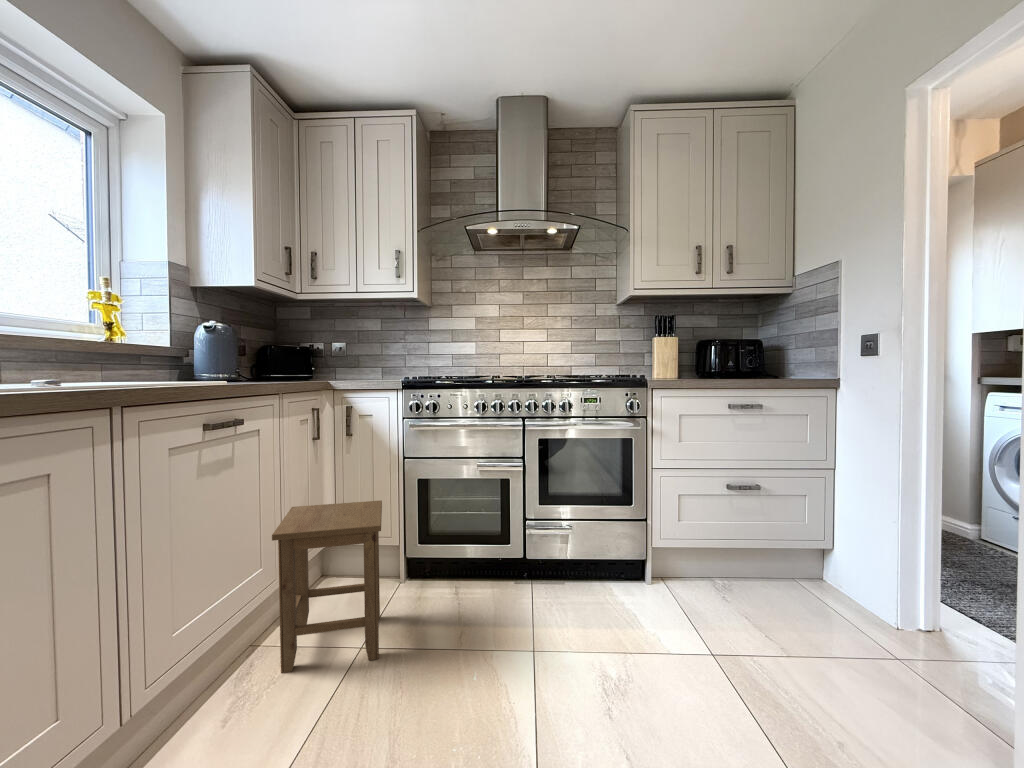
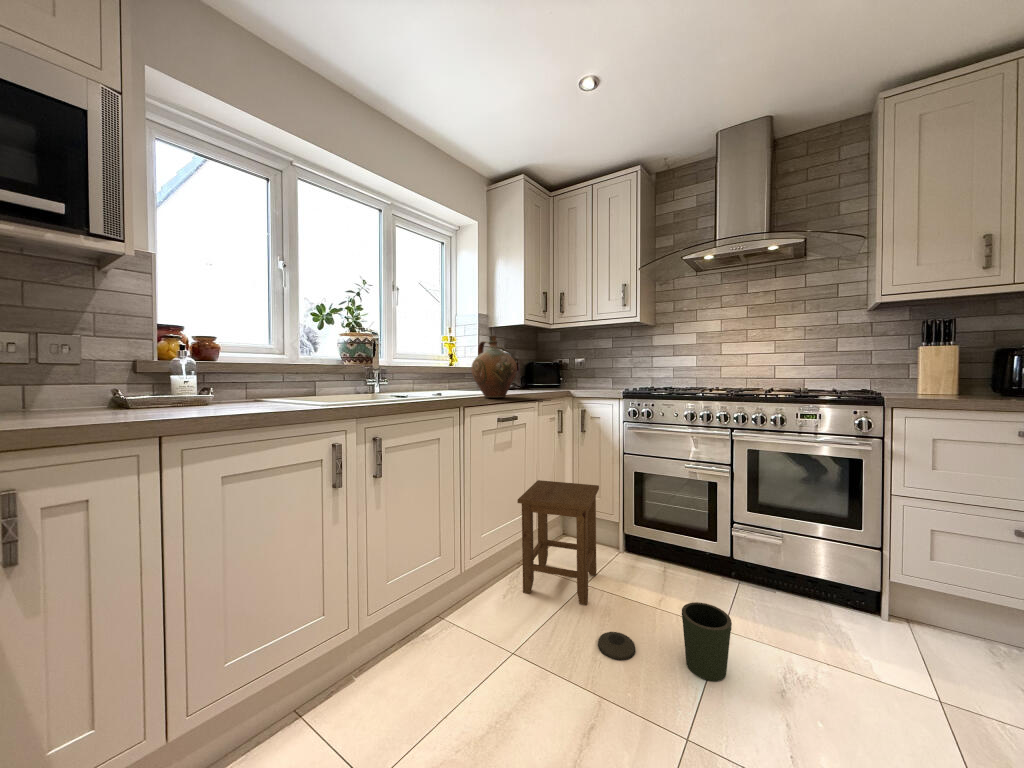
ceramic jug: none [184,288,265,385] -> present [471,335,517,398]
trash can: none [406,607,554,710] -> present [598,602,732,681]

